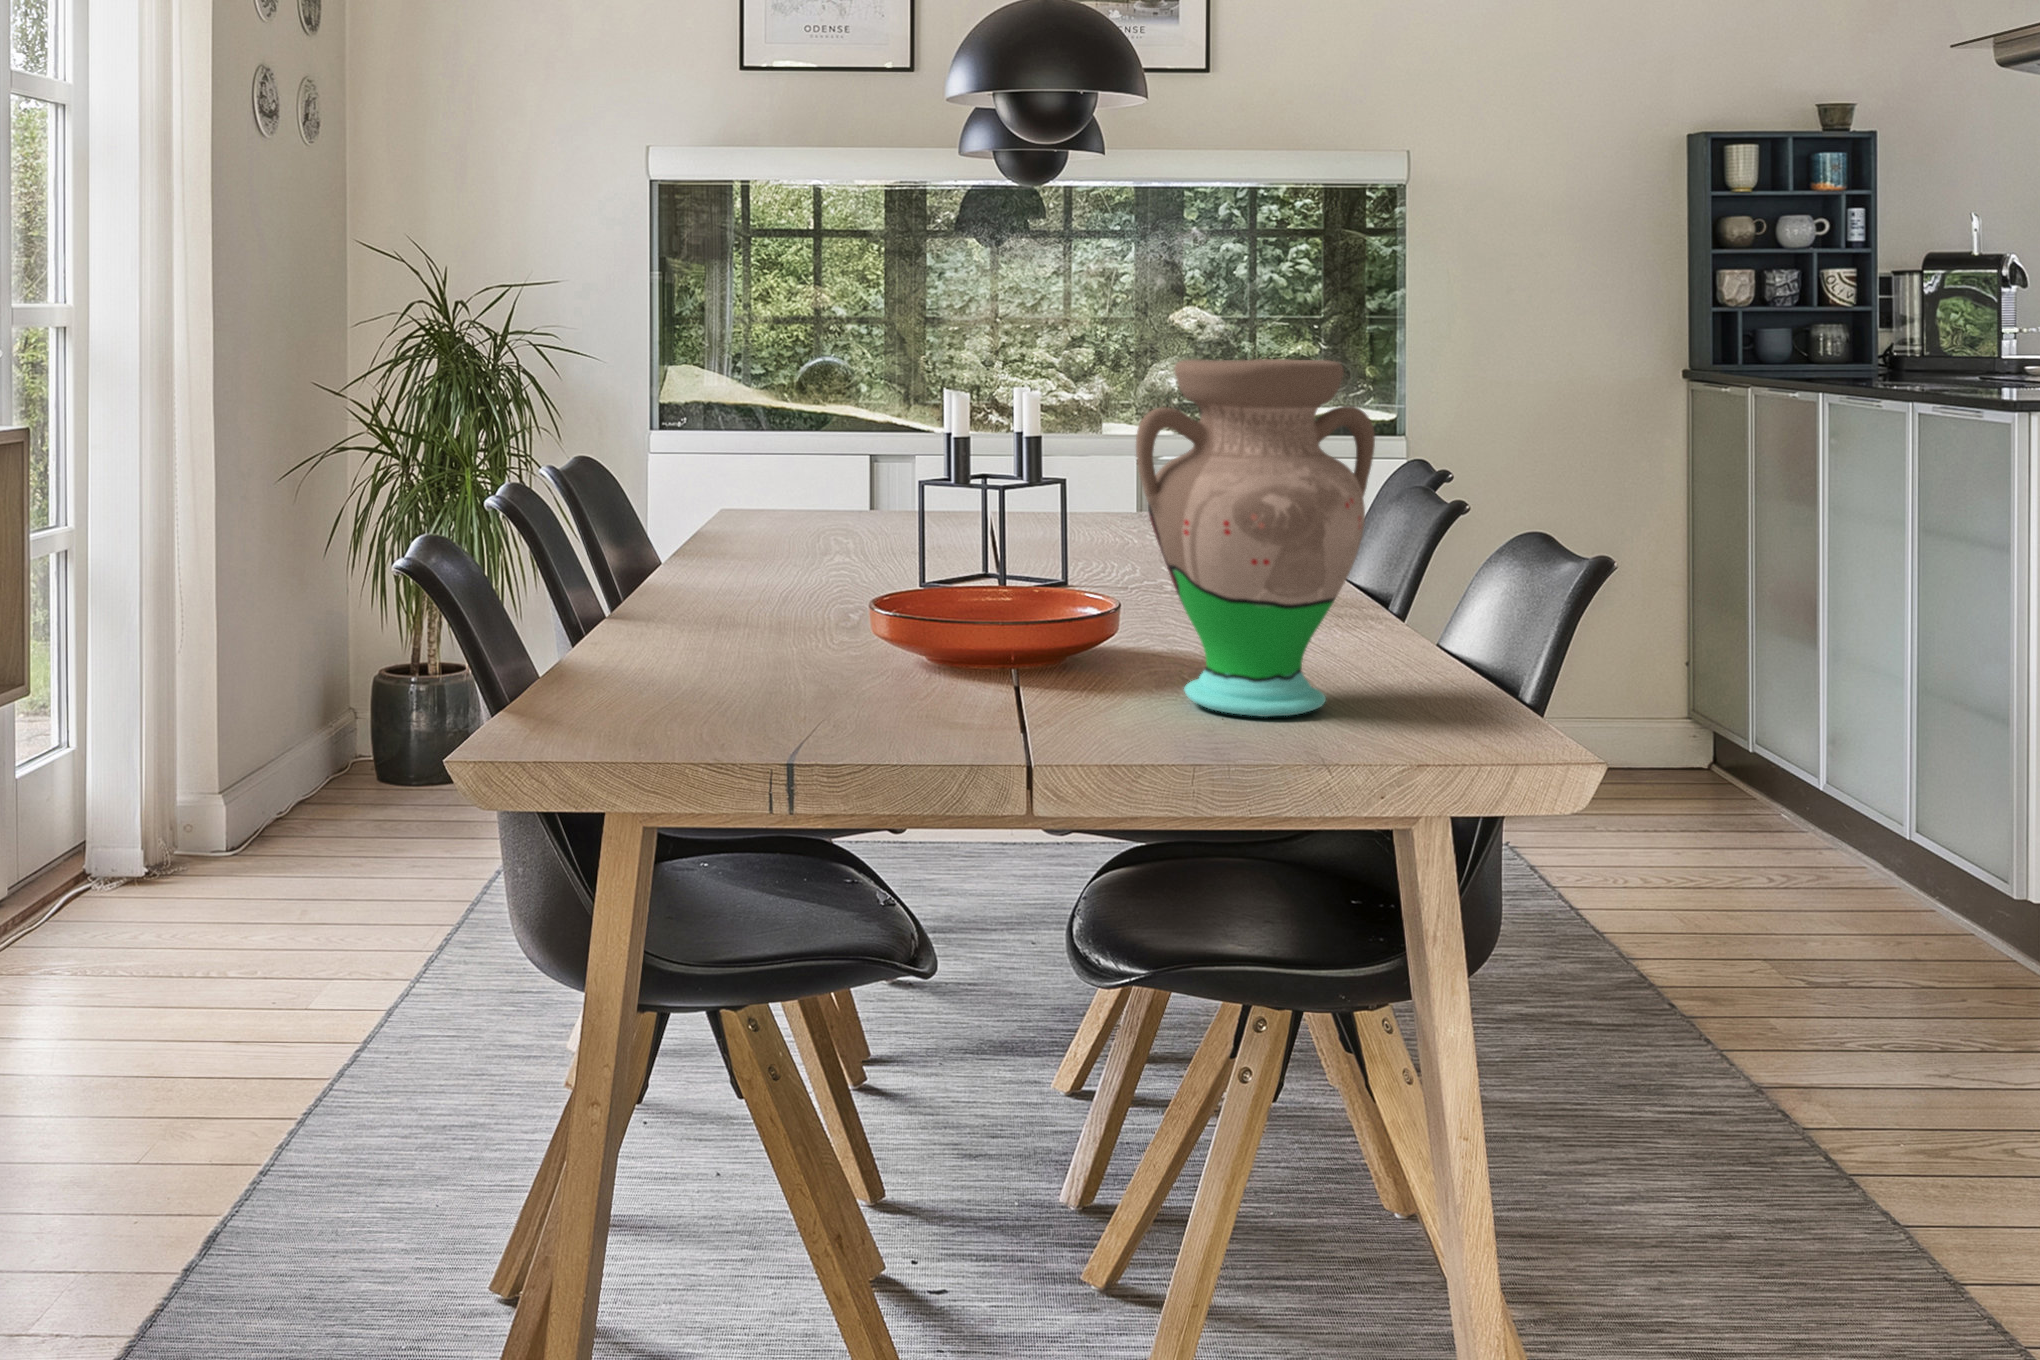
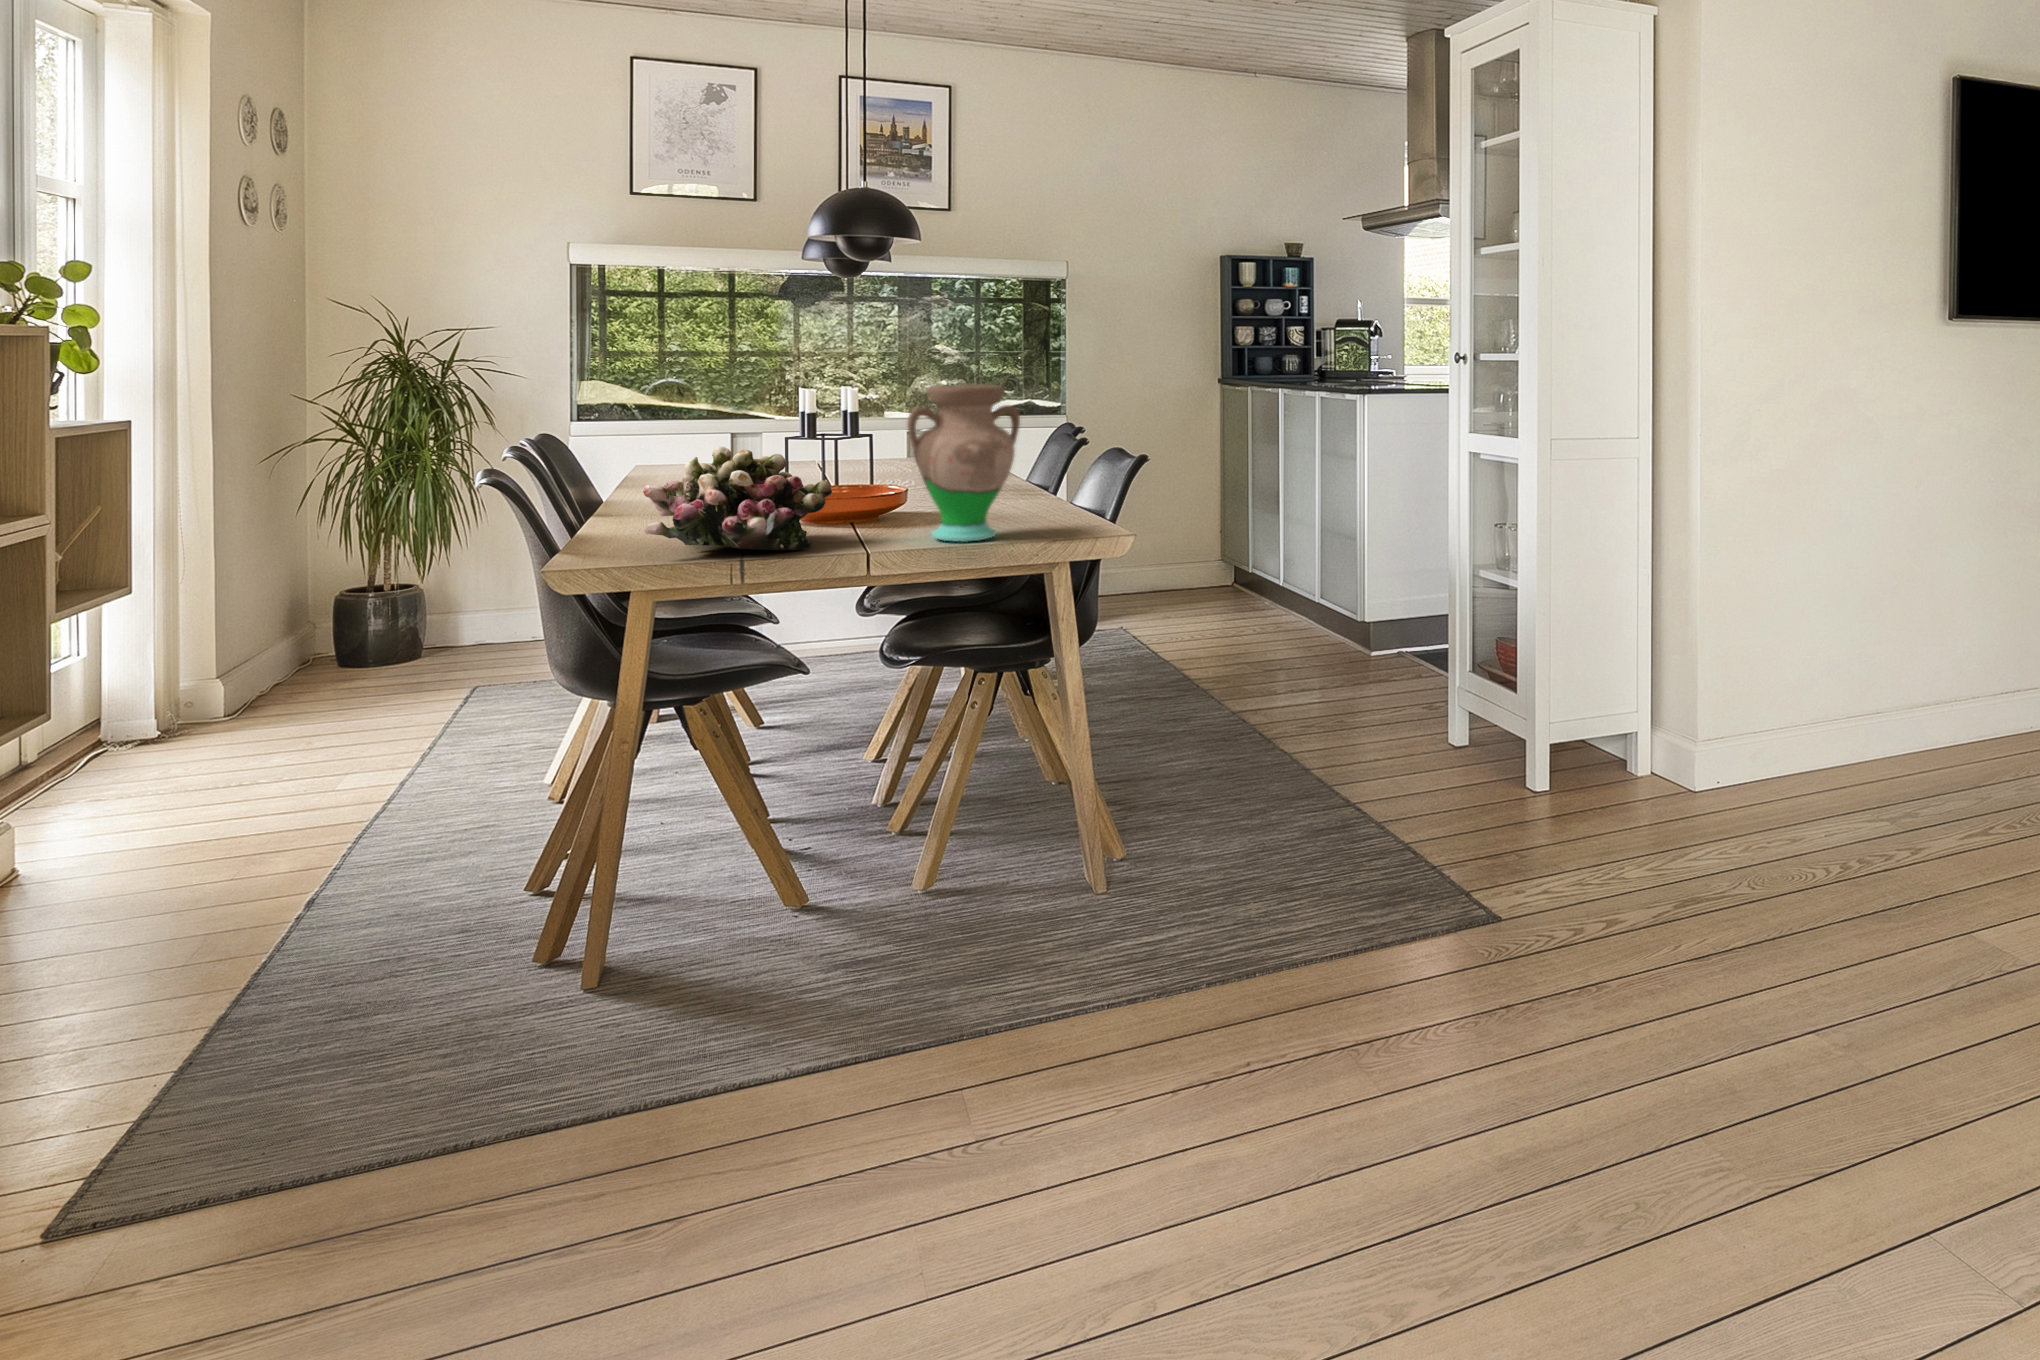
flower arrangement: none [637,482,987,710] -> present [643,447,832,550]

